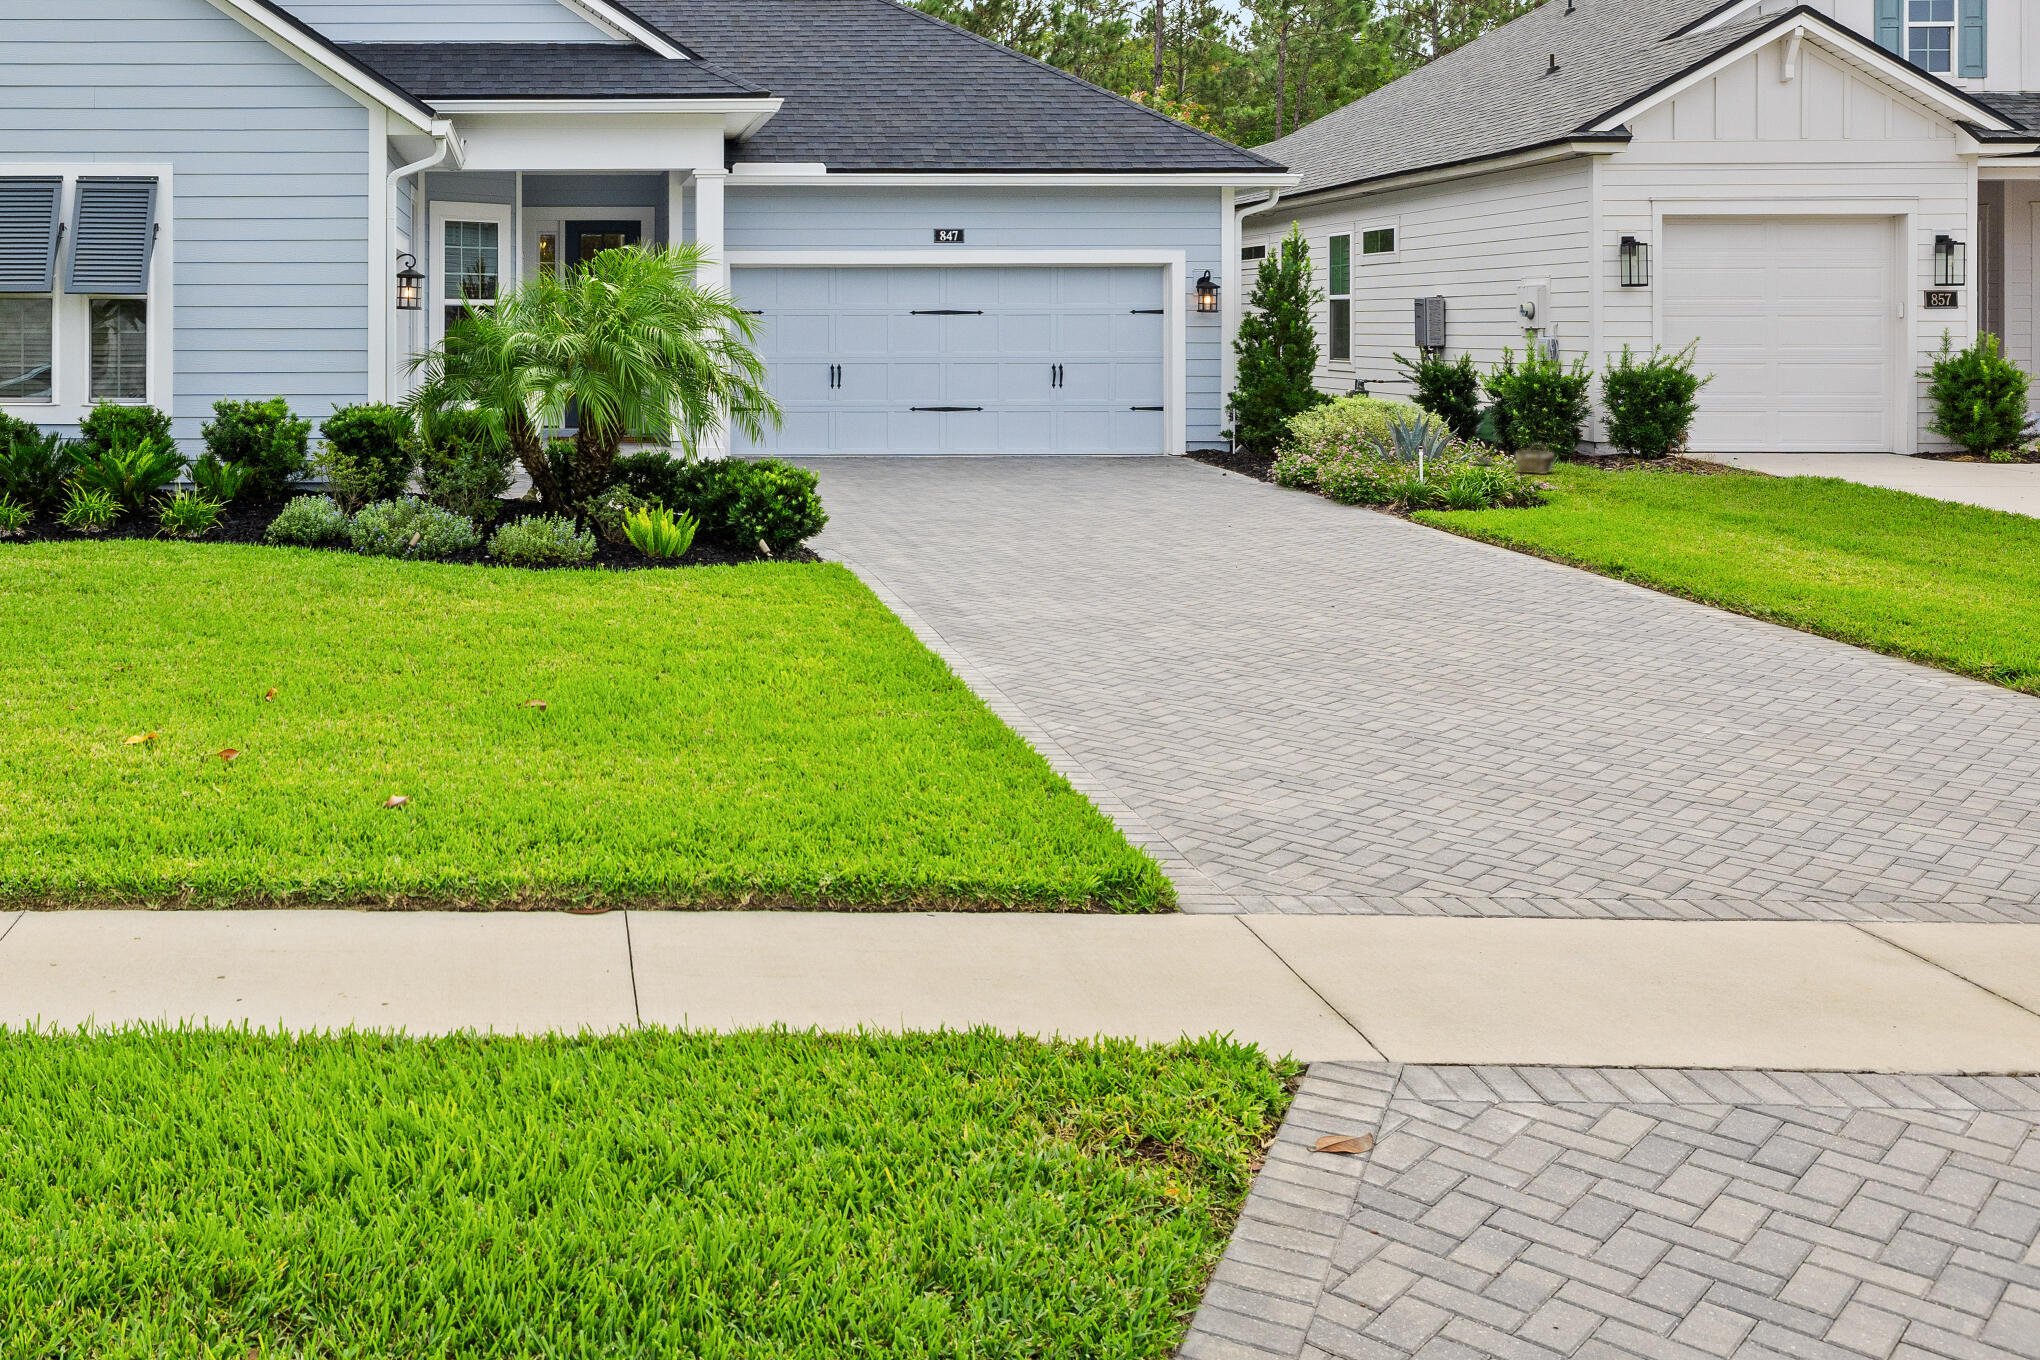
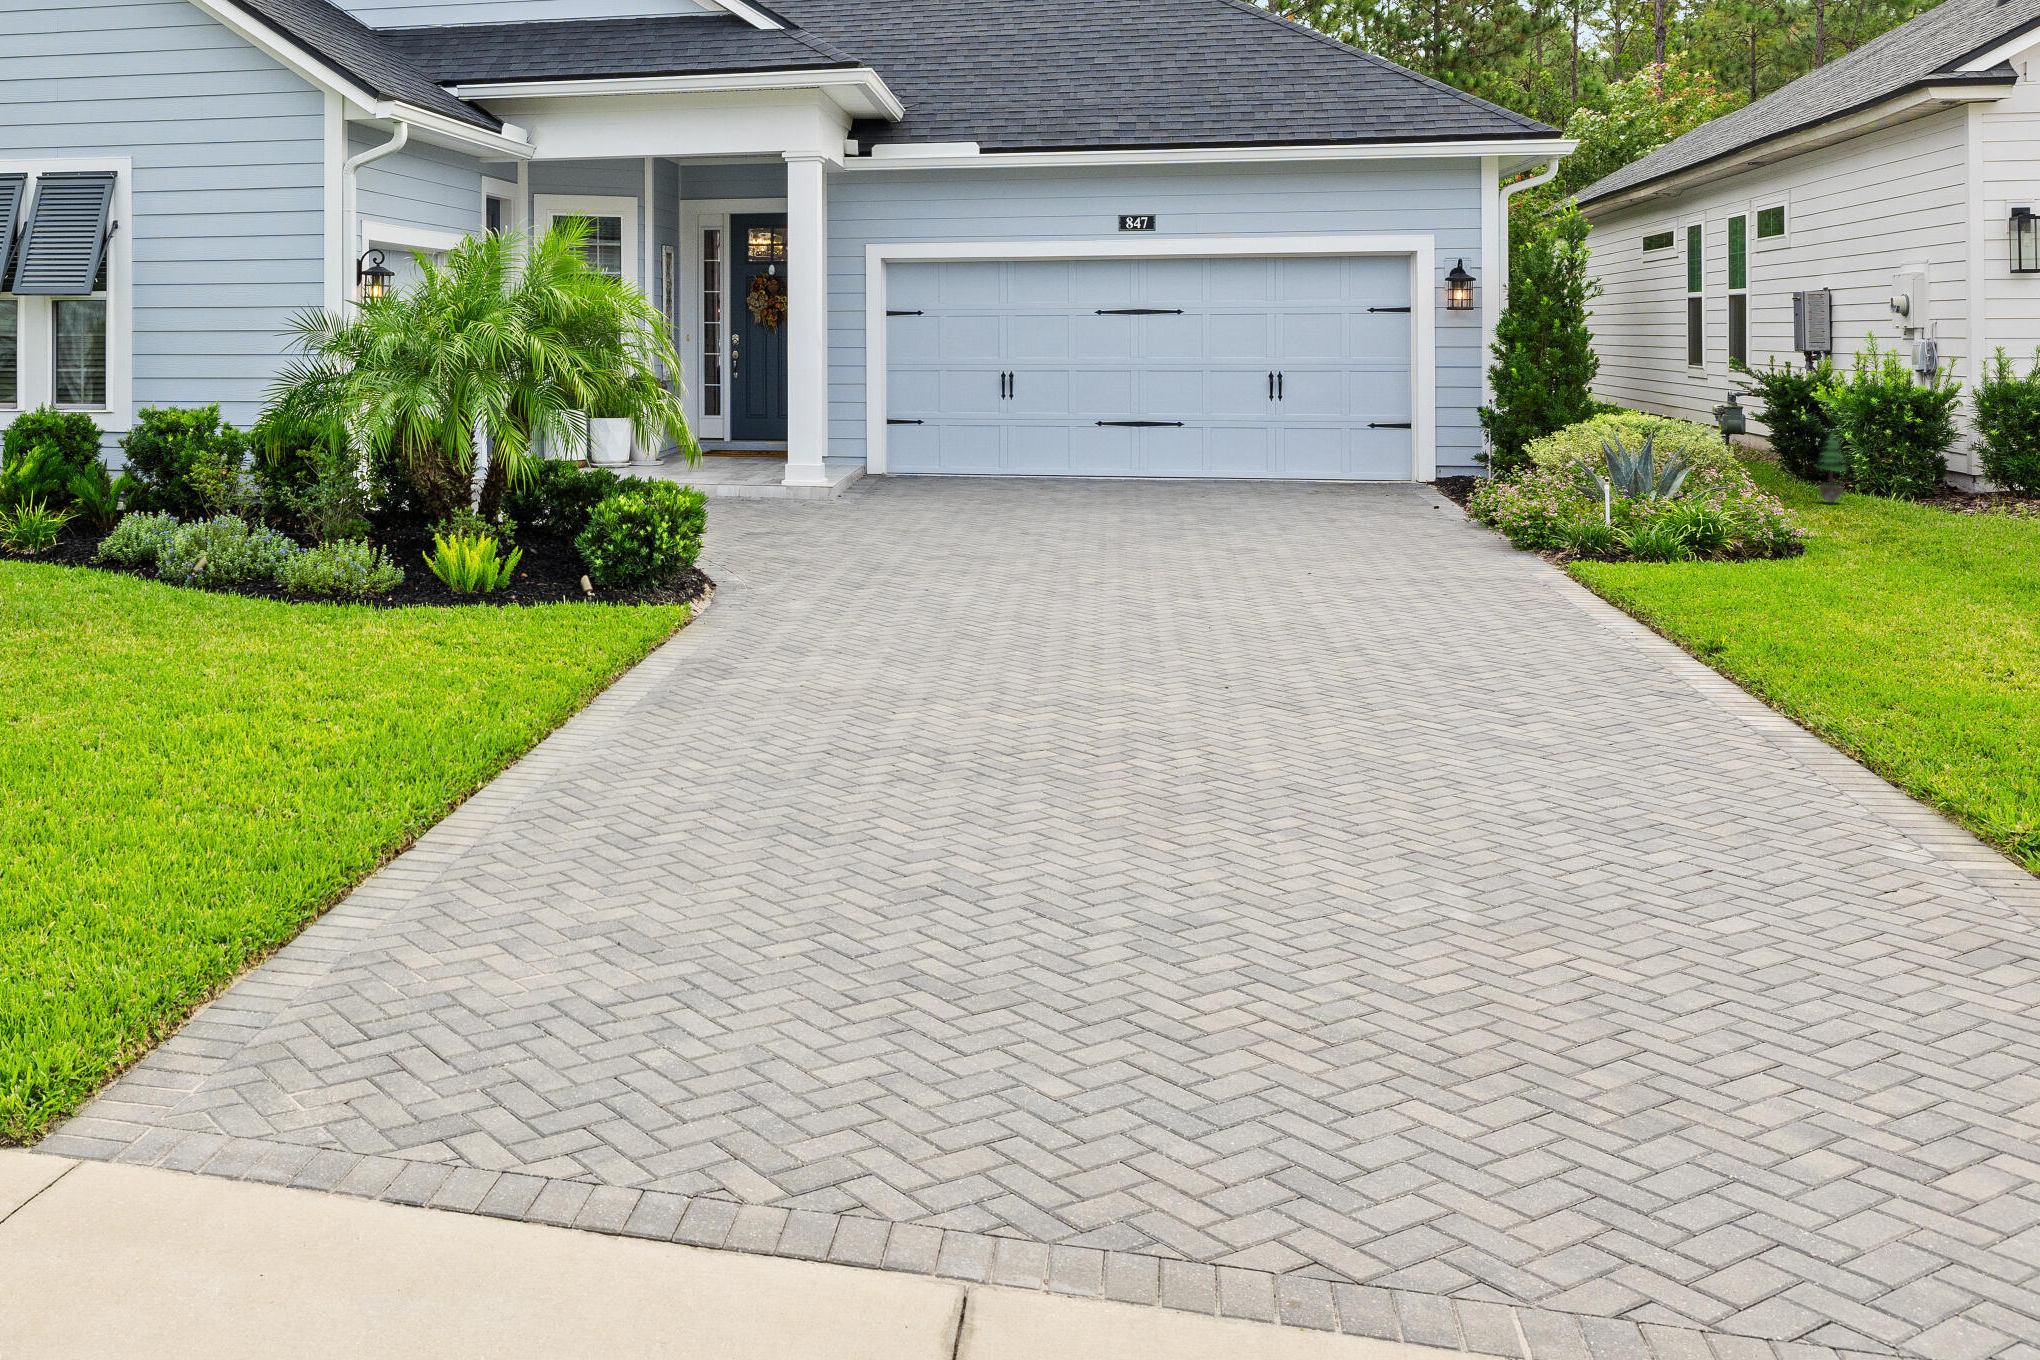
woven basket: present [1515,443,1554,474] -> none [1854,478,1911,517]

